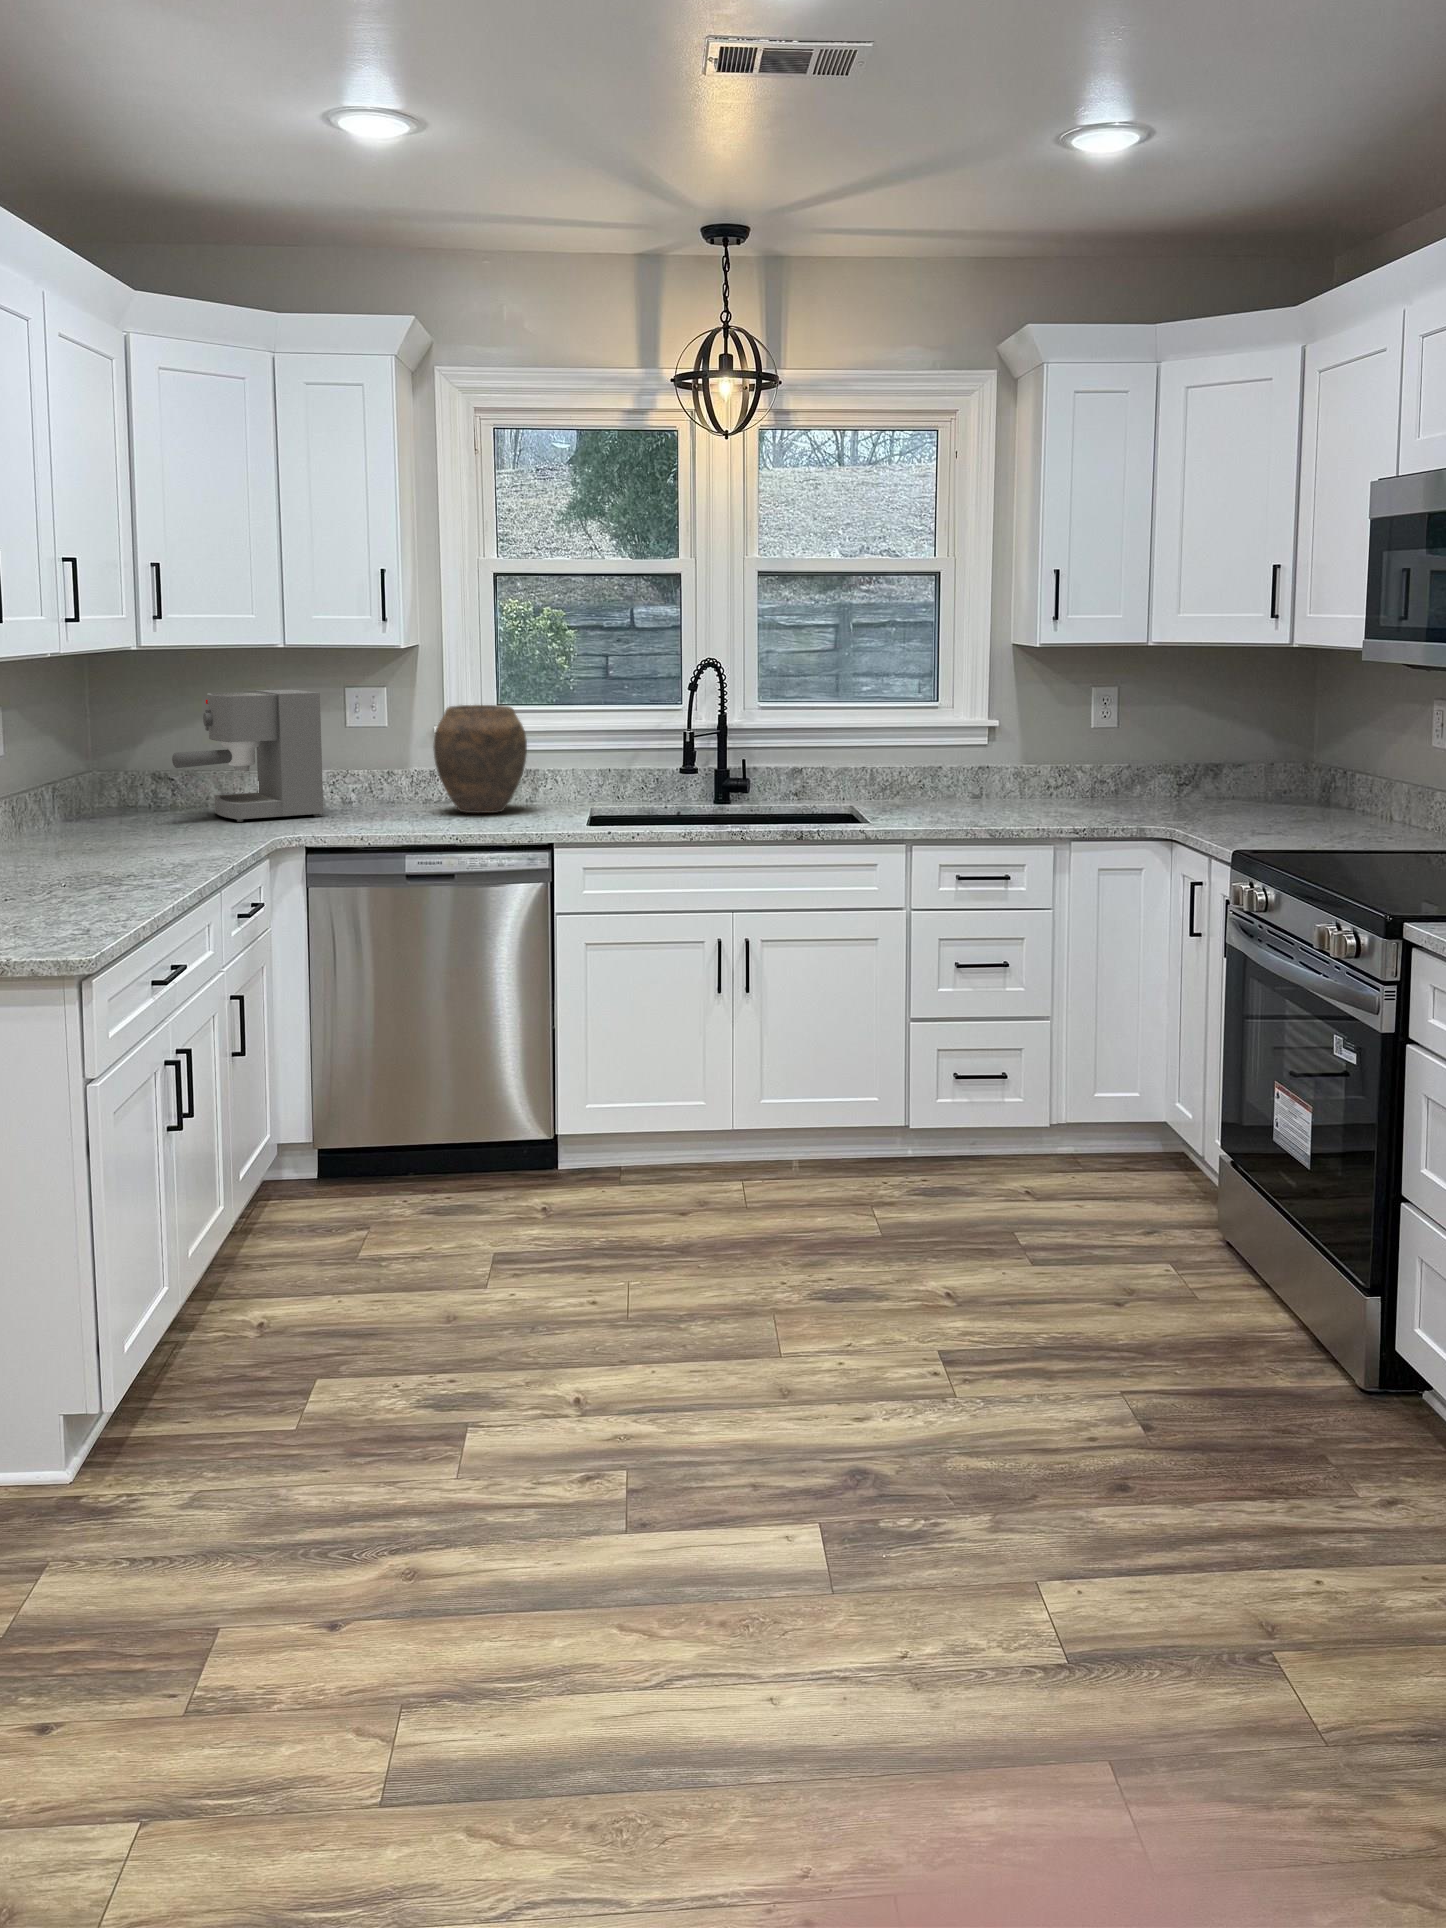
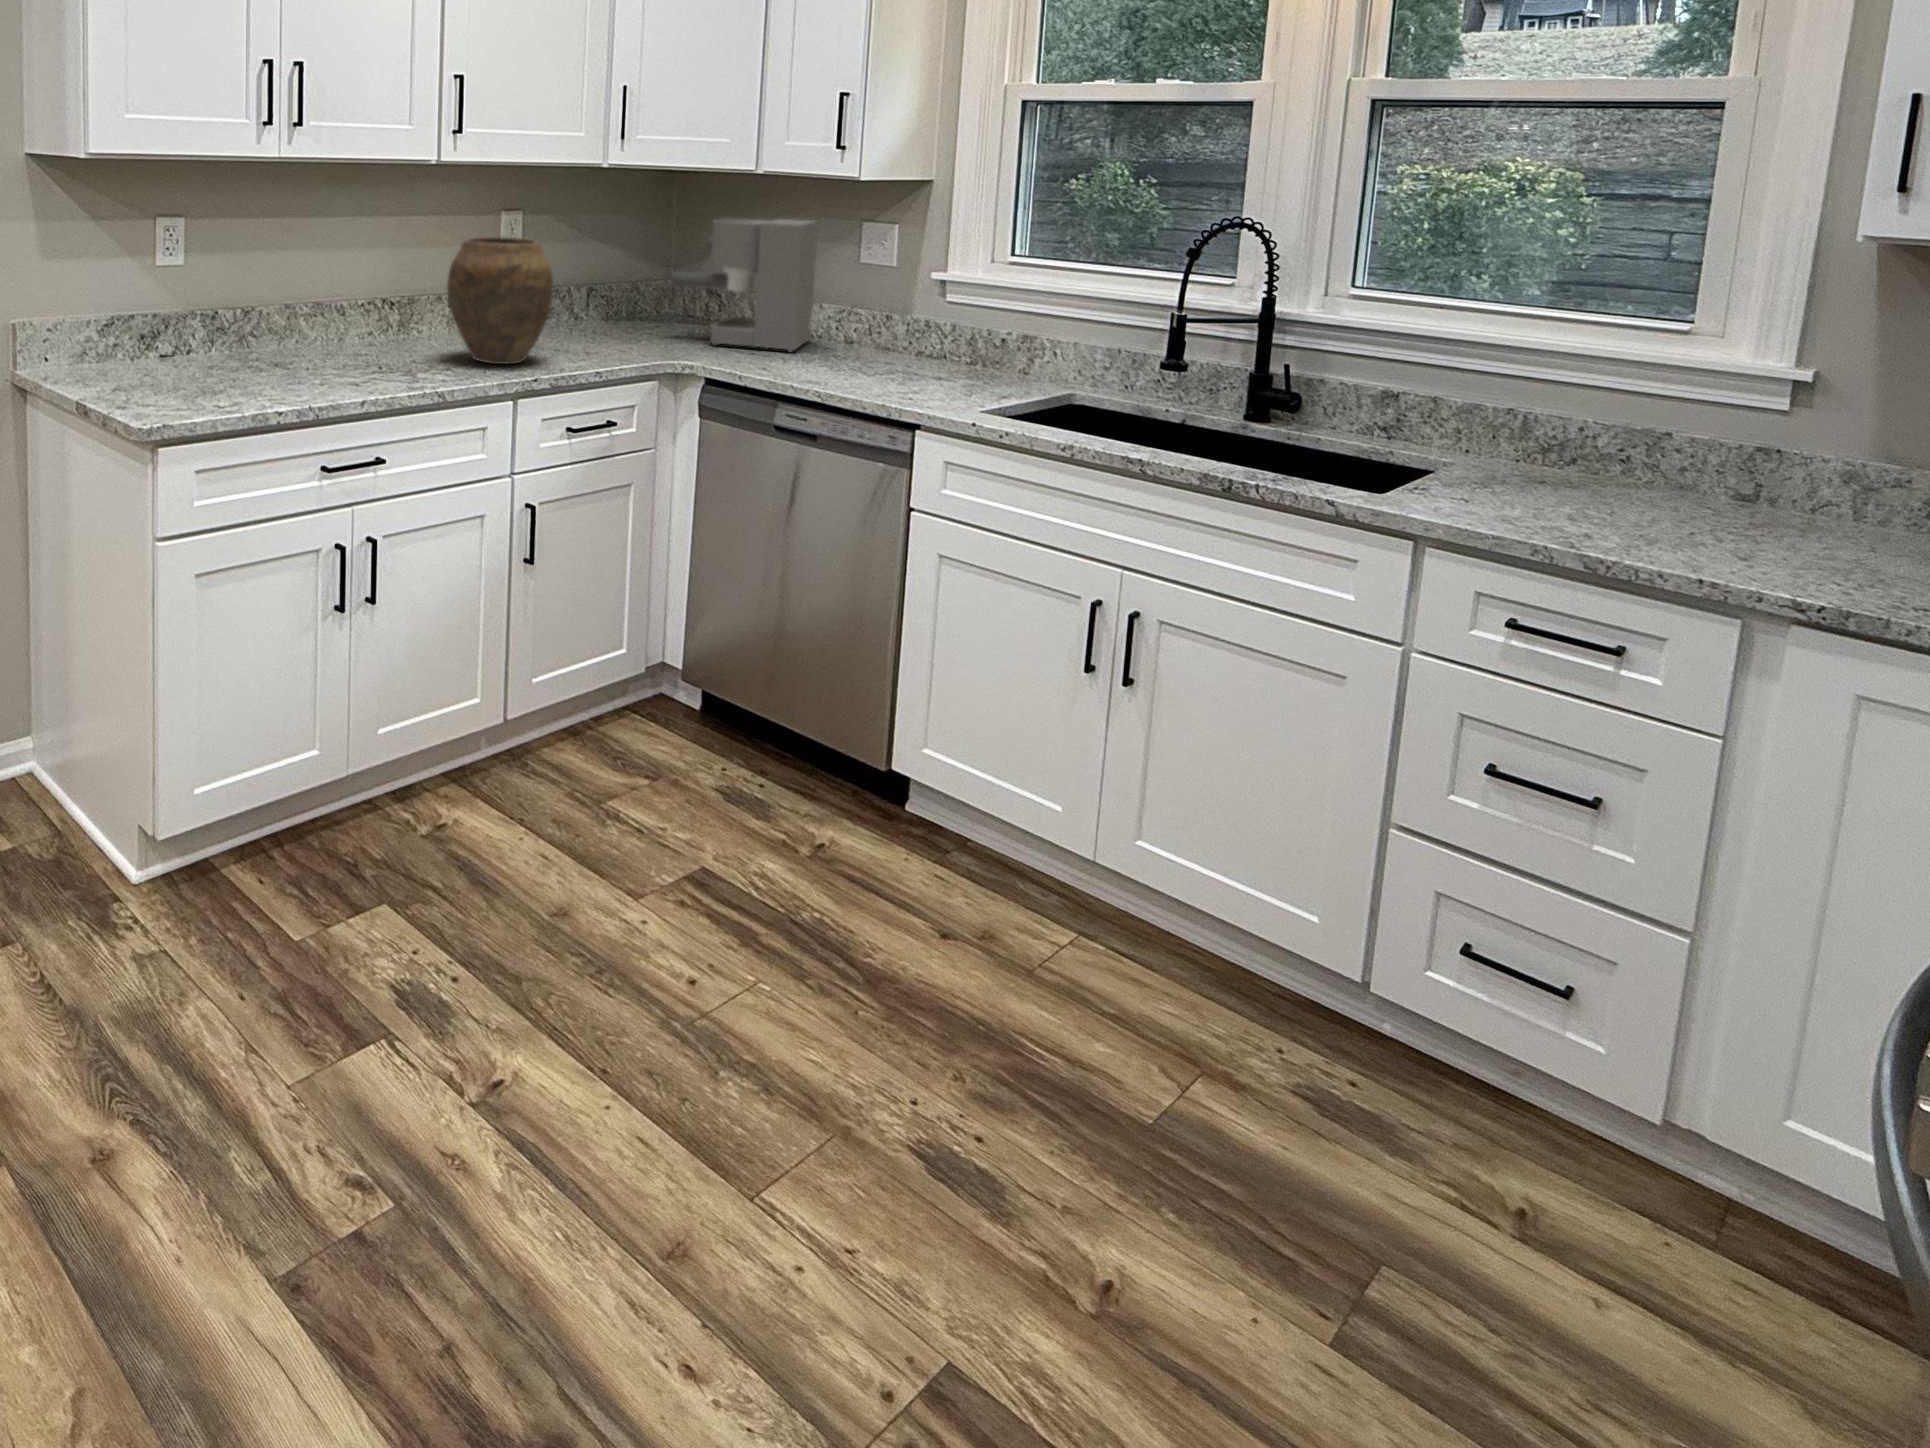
vase: present [433,705,527,813] -> present [447,237,554,364]

